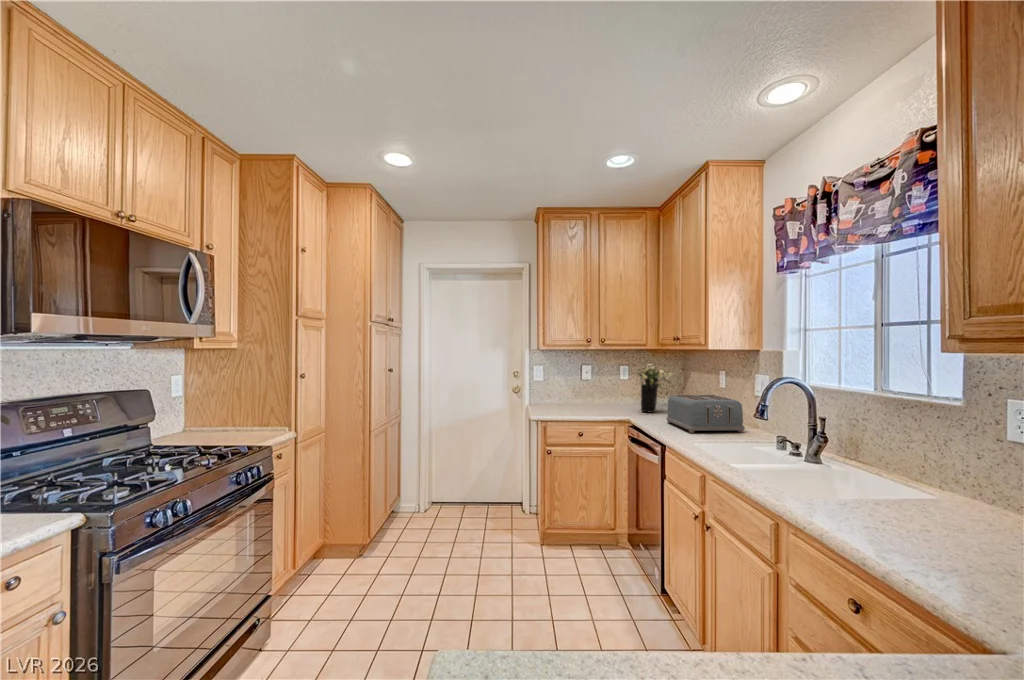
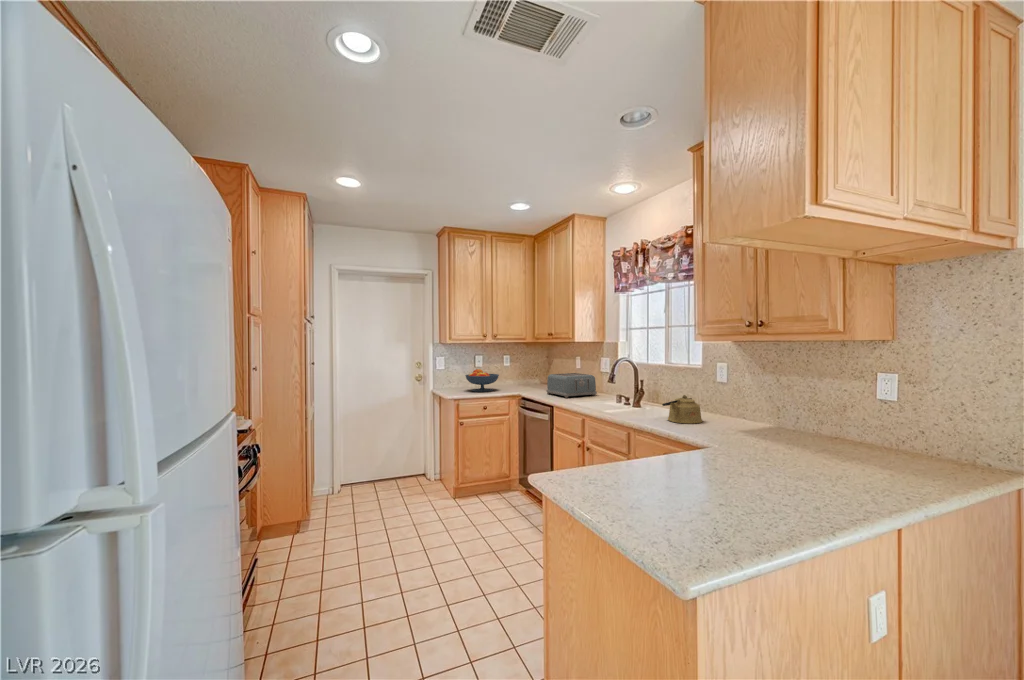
flower arrangement: present [637,364,672,413] -> none [520,352,547,389]
fruit bowl: none [563,382,607,412] -> present [465,369,499,392]
kettle: none [856,468,965,537] -> present [662,395,702,424]

